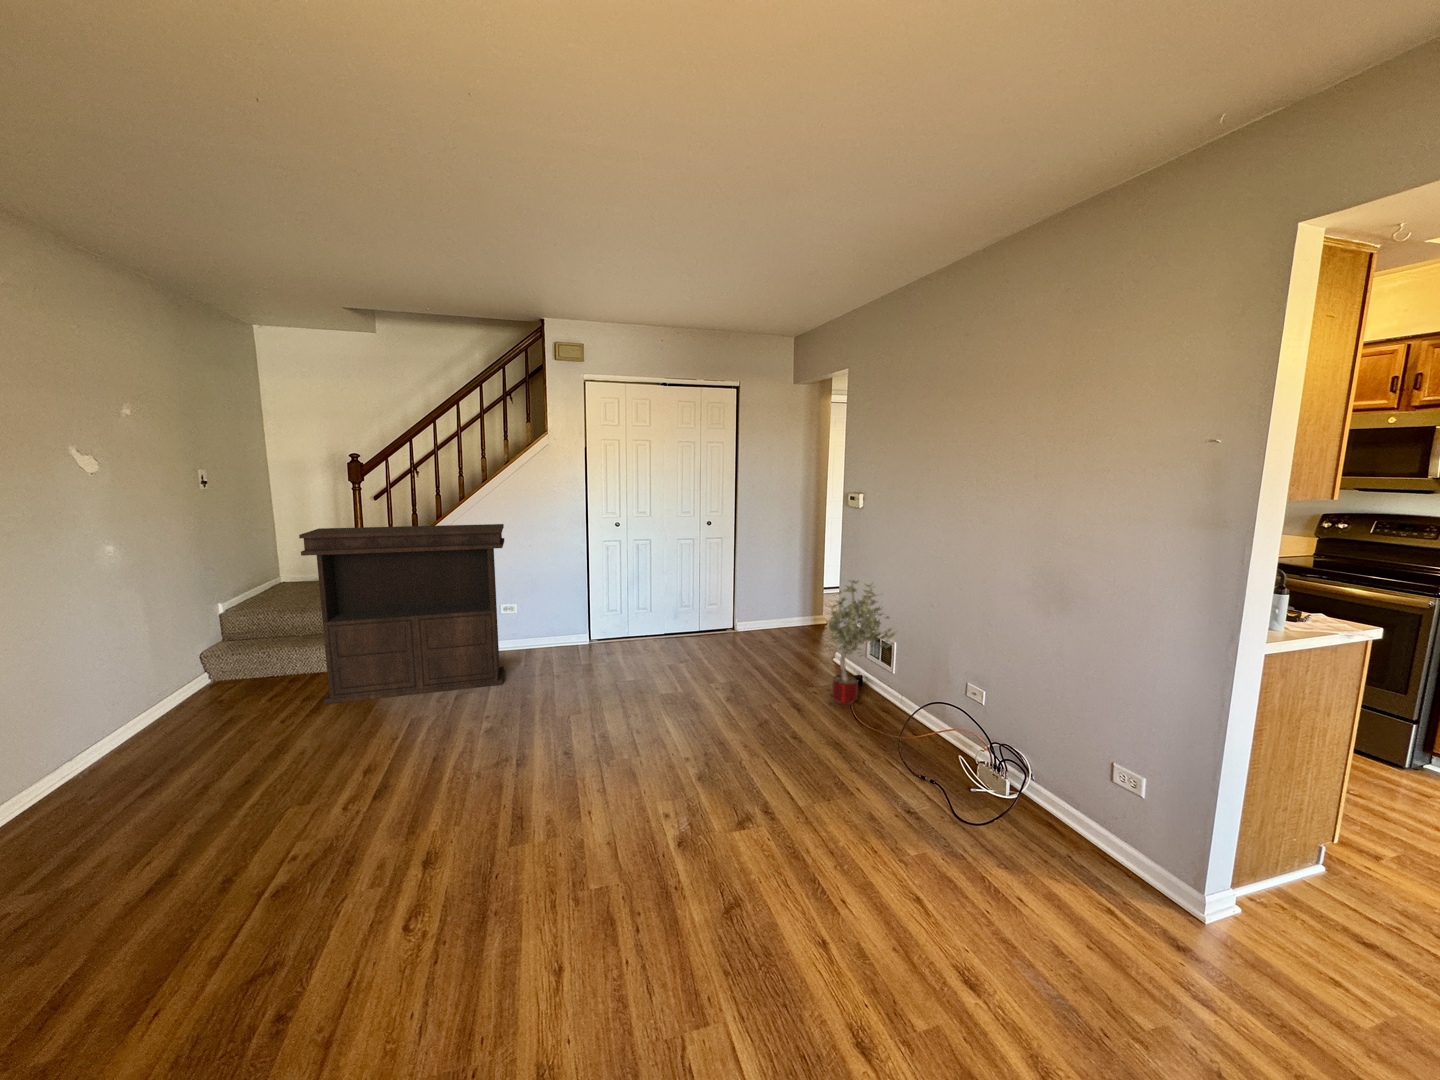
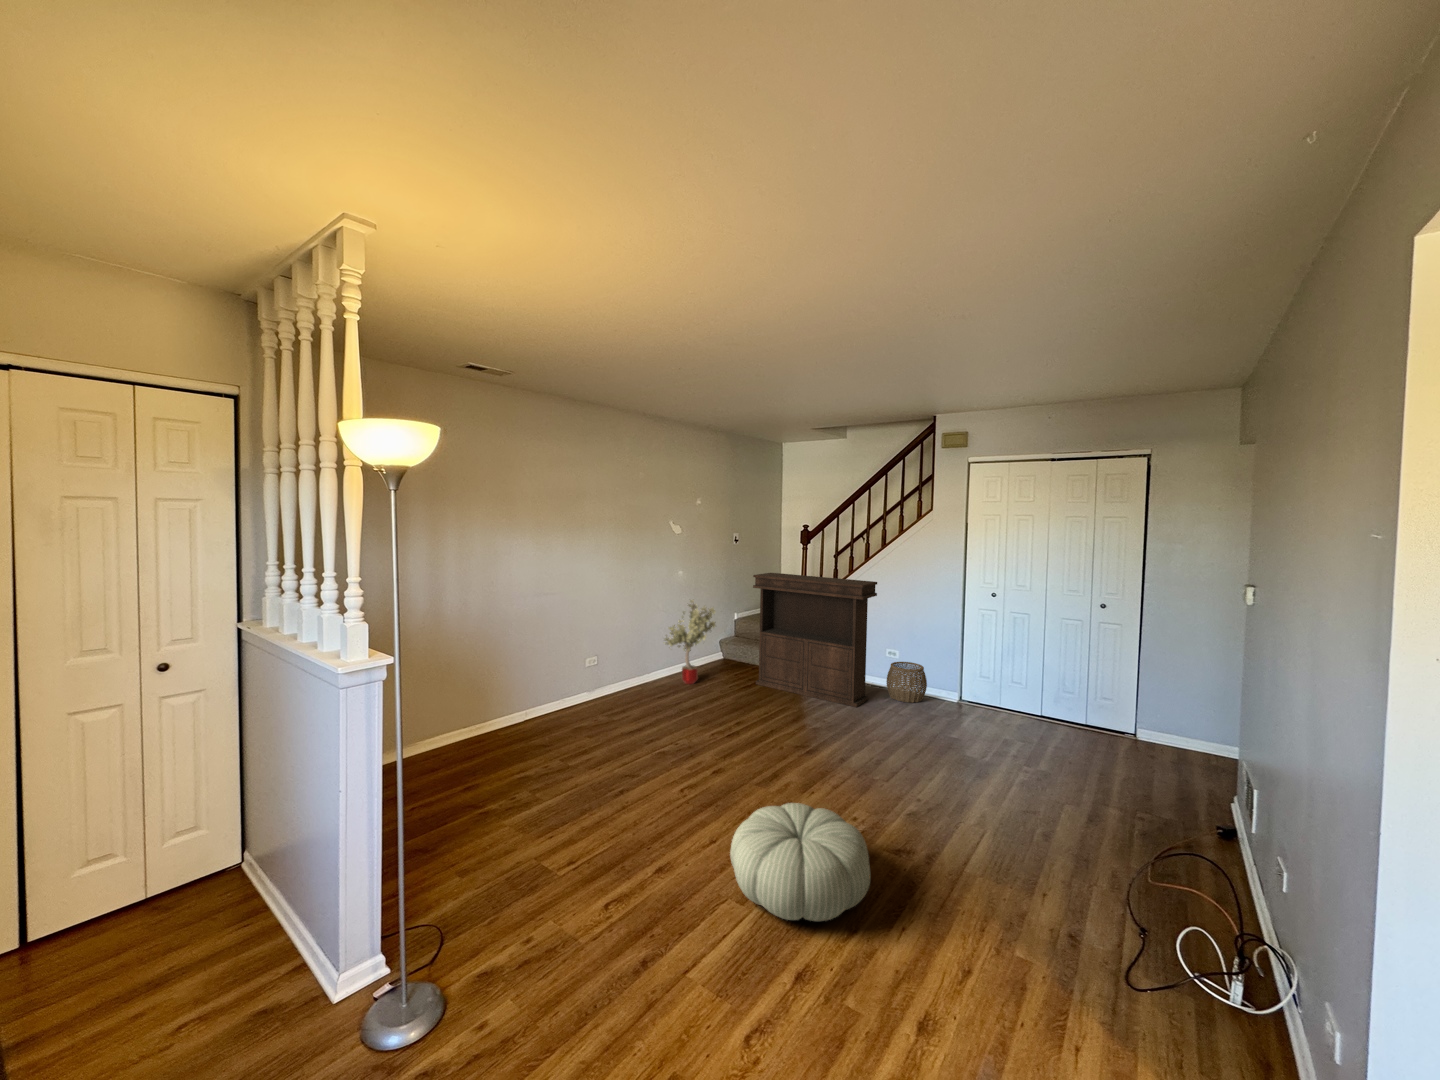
potted tree: present [827,580,895,705] -> present [664,600,716,684]
woven basket: none [515,613,563,661] -> present [886,662,927,703]
pouf: none [625,819,820,1011] -> present [730,803,871,921]

